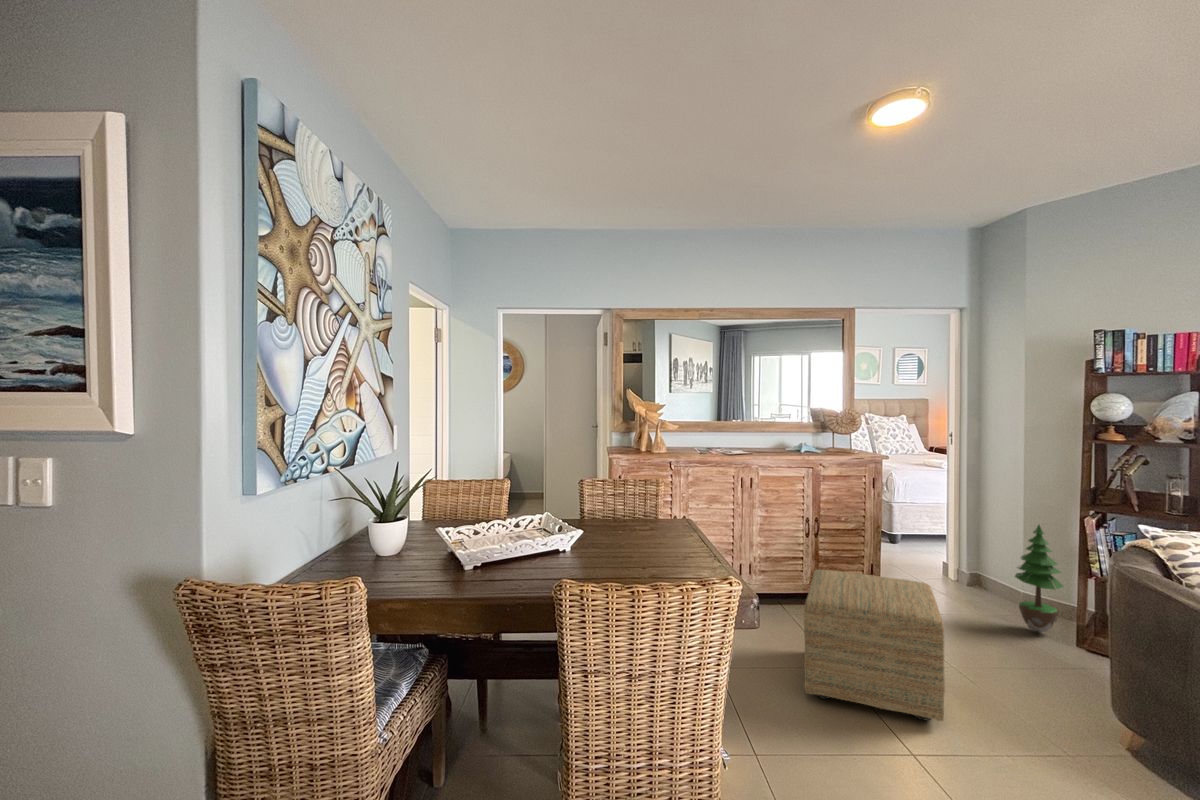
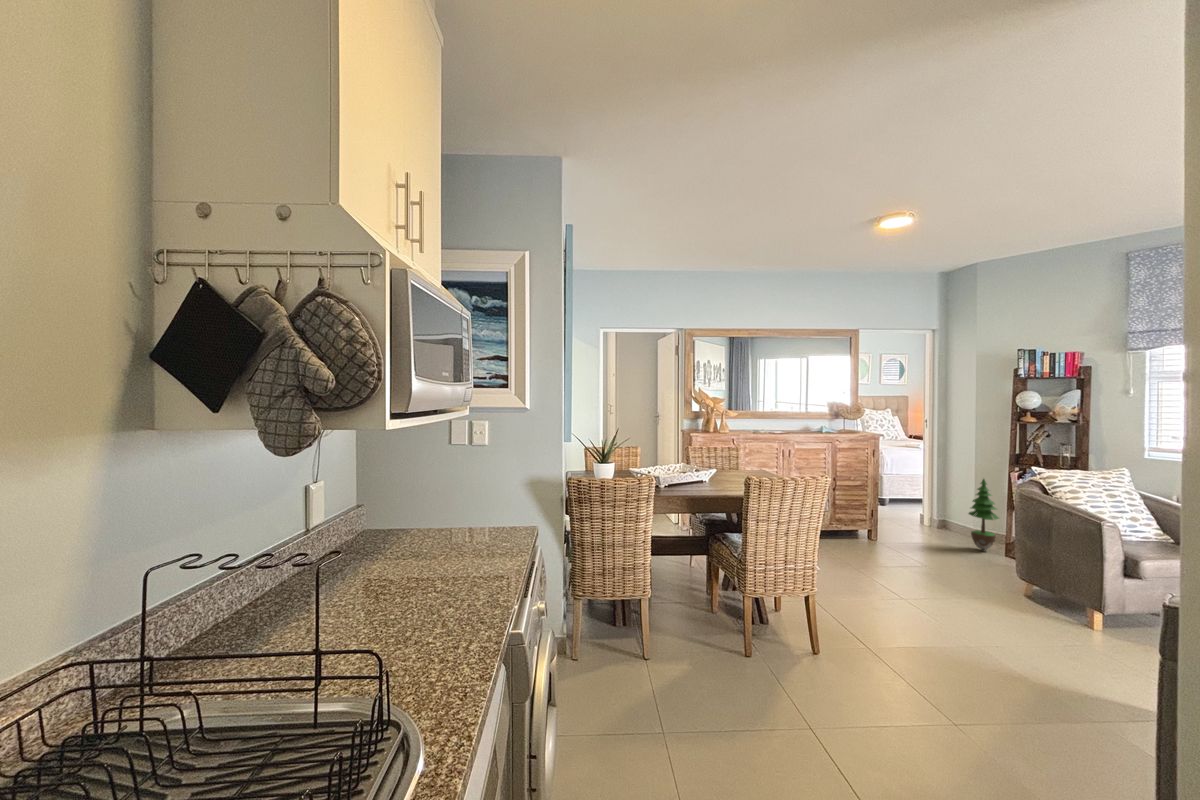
ottoman: present [804,569,945,721] -> none [836,506,922,587]

